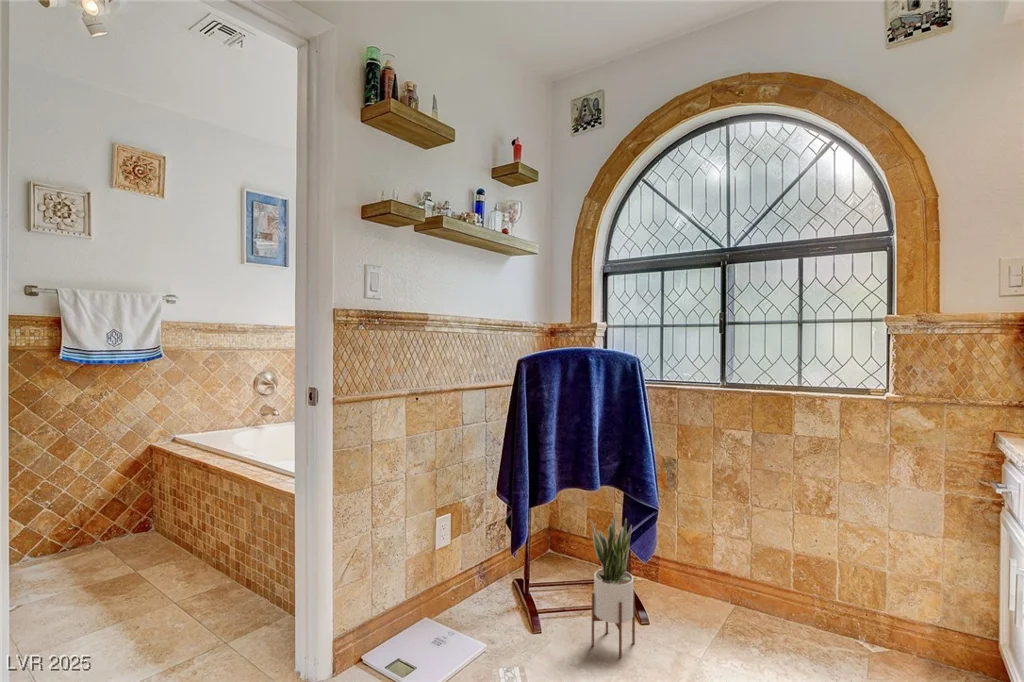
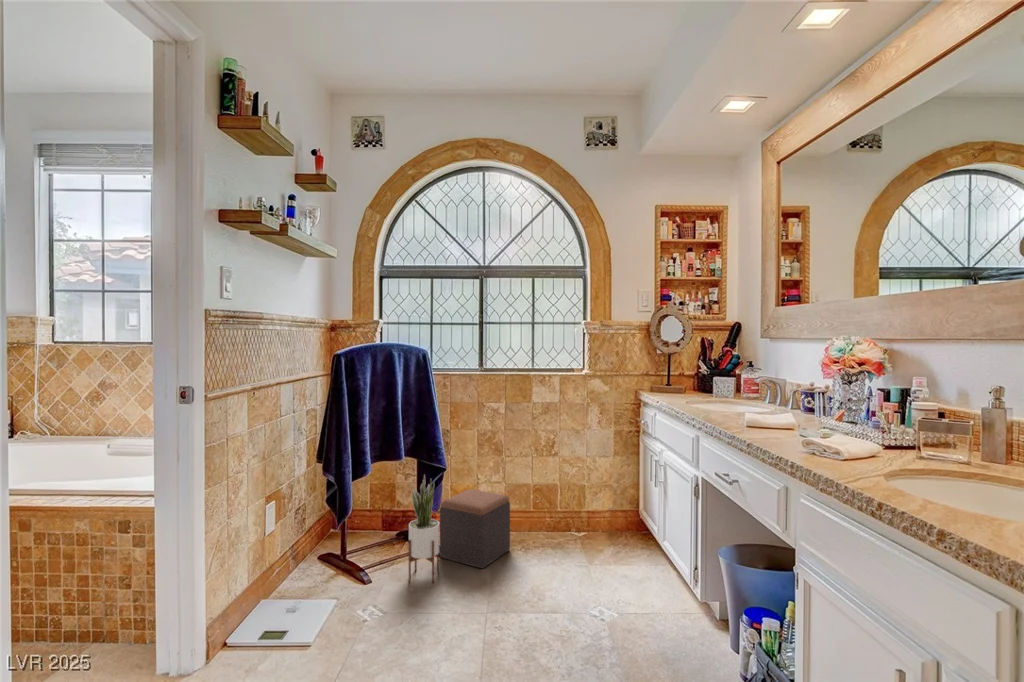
footstool: none [645,541,746,658] -> present [440,489,510,568]

